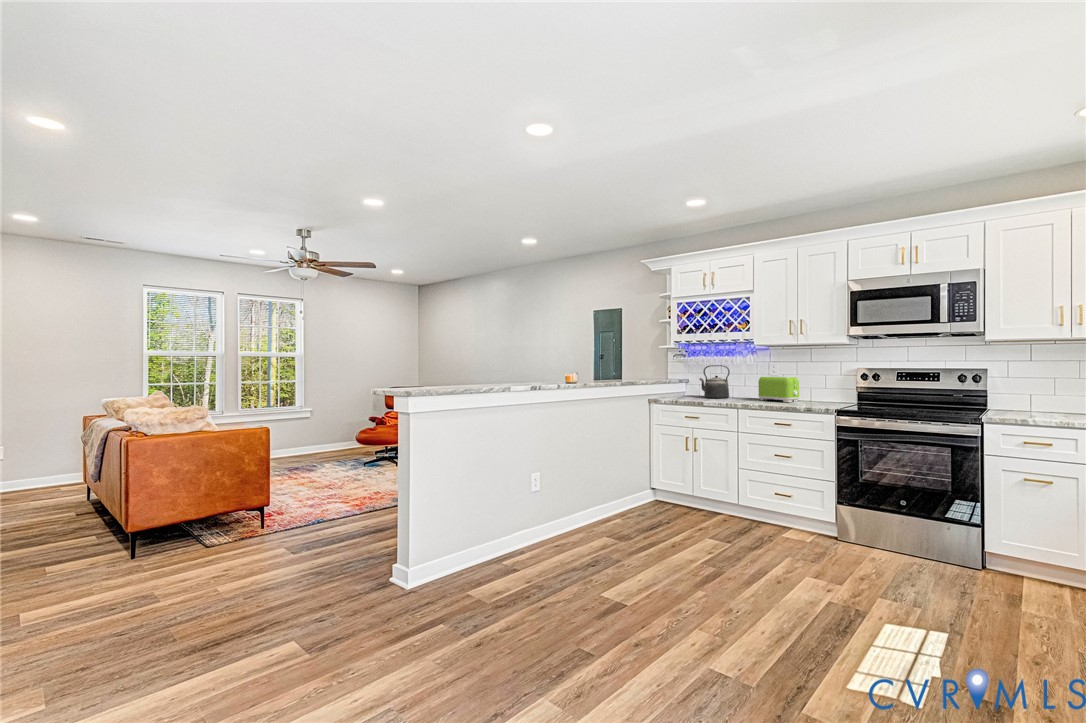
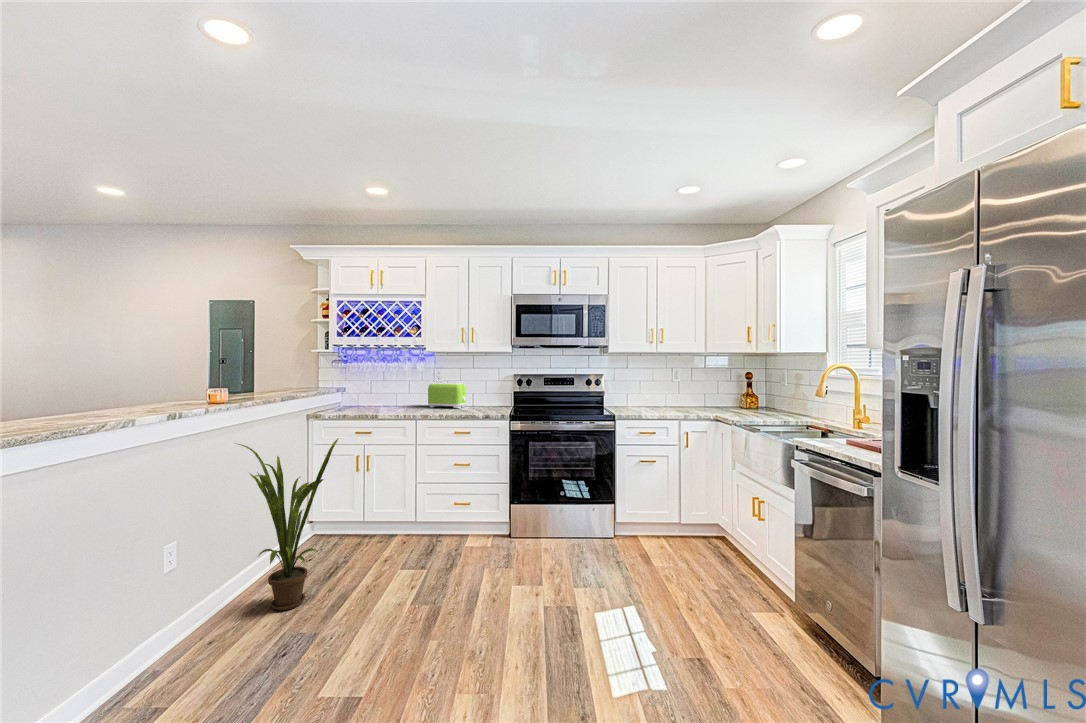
kettle: present [699,365,730,398] -> none [362,372,396,408]
house plant: none [587,412,655,538] -> present [238,439,338,610]

